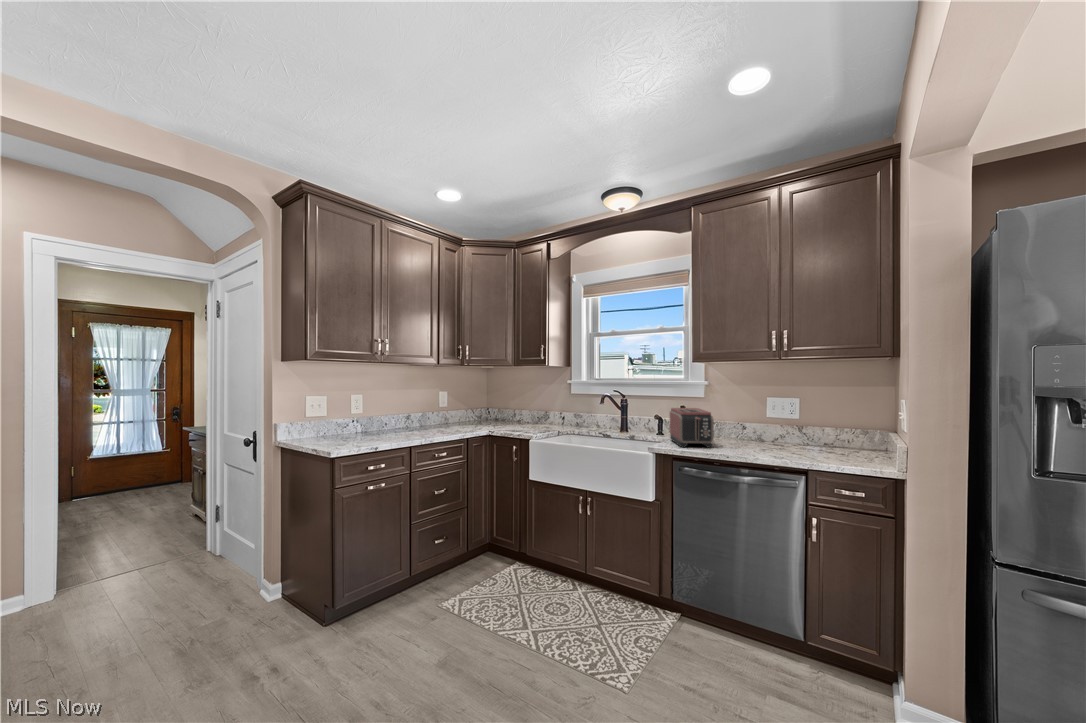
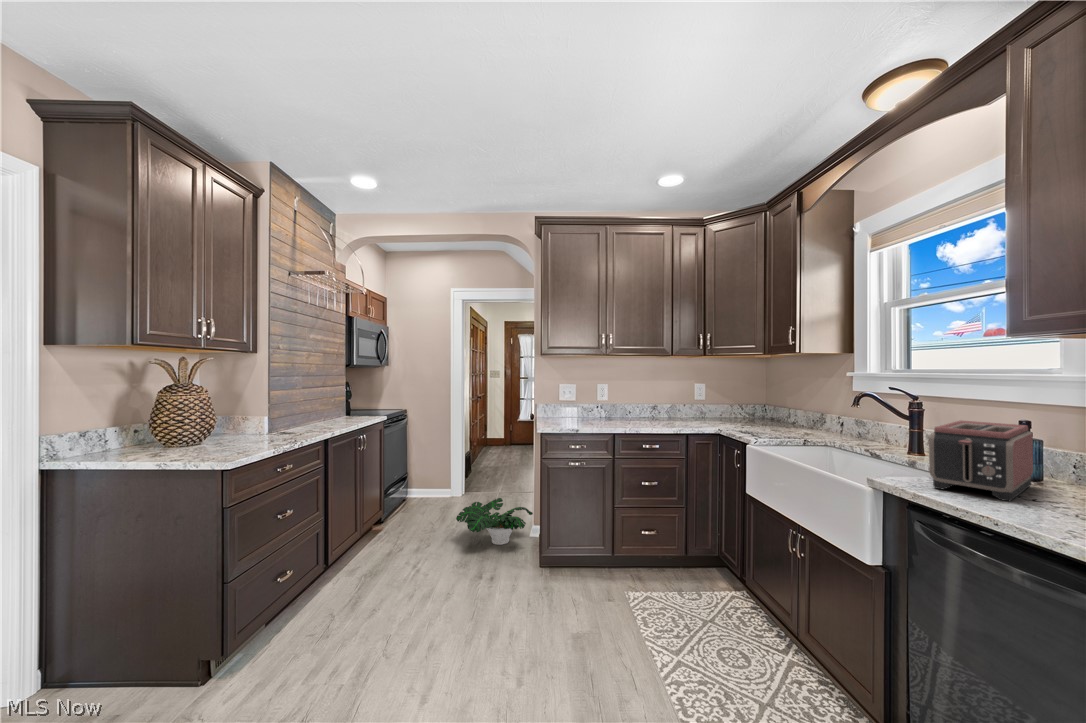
potted plant: none [151,563,283,629] -> present [456,498,533,545]

